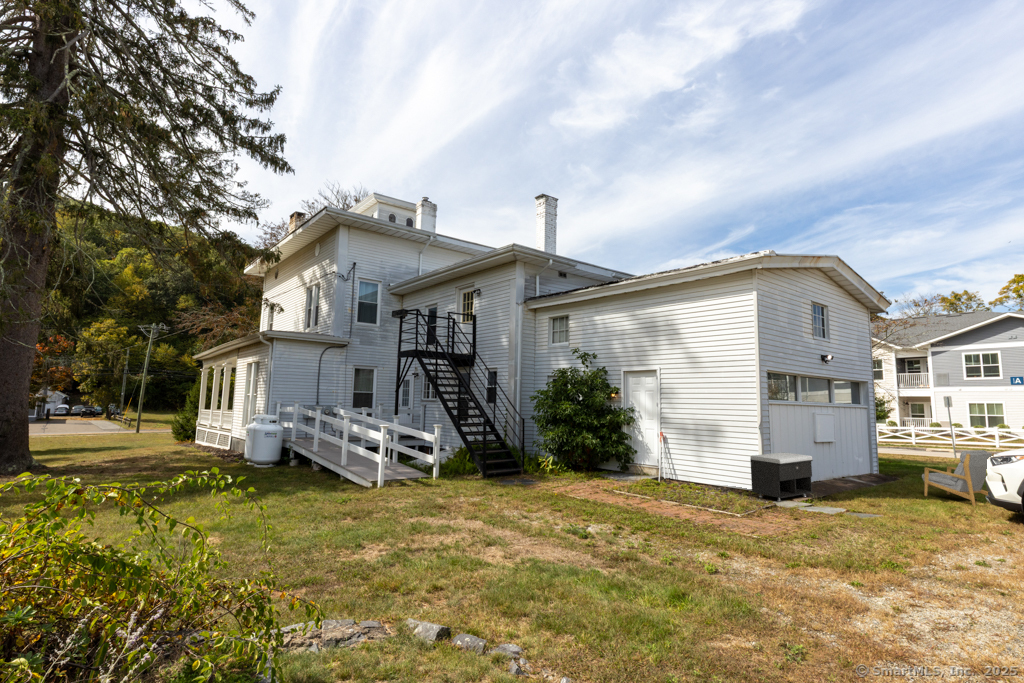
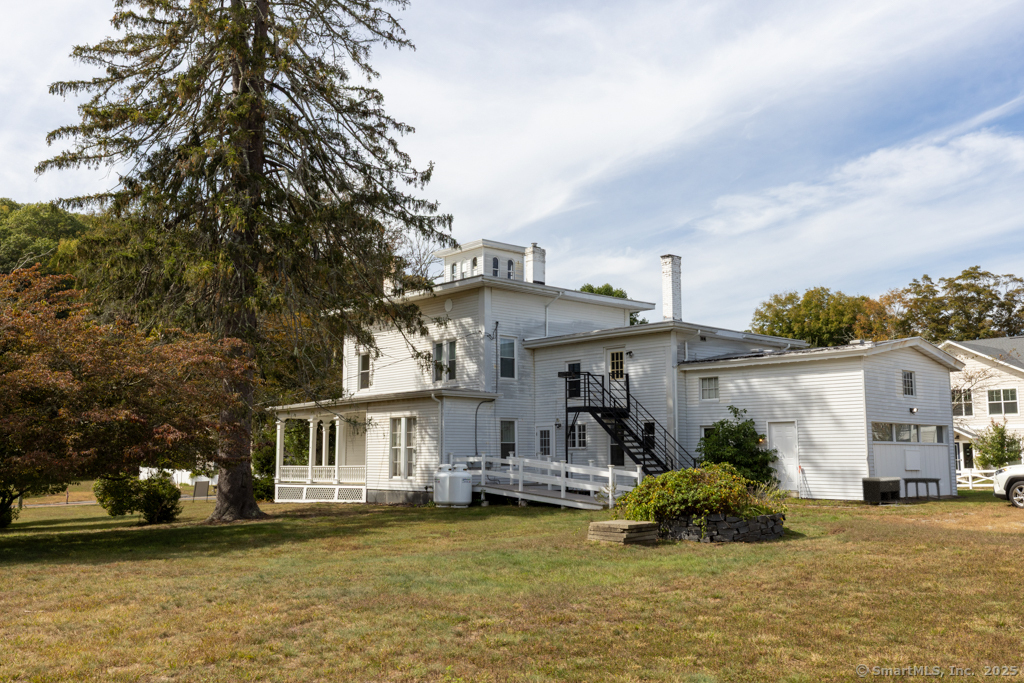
armchair: present [922,450,994,506] -> none [969,470,1010,503]
round table: none [810,451,872,489] -> present [903,478,941,501]

